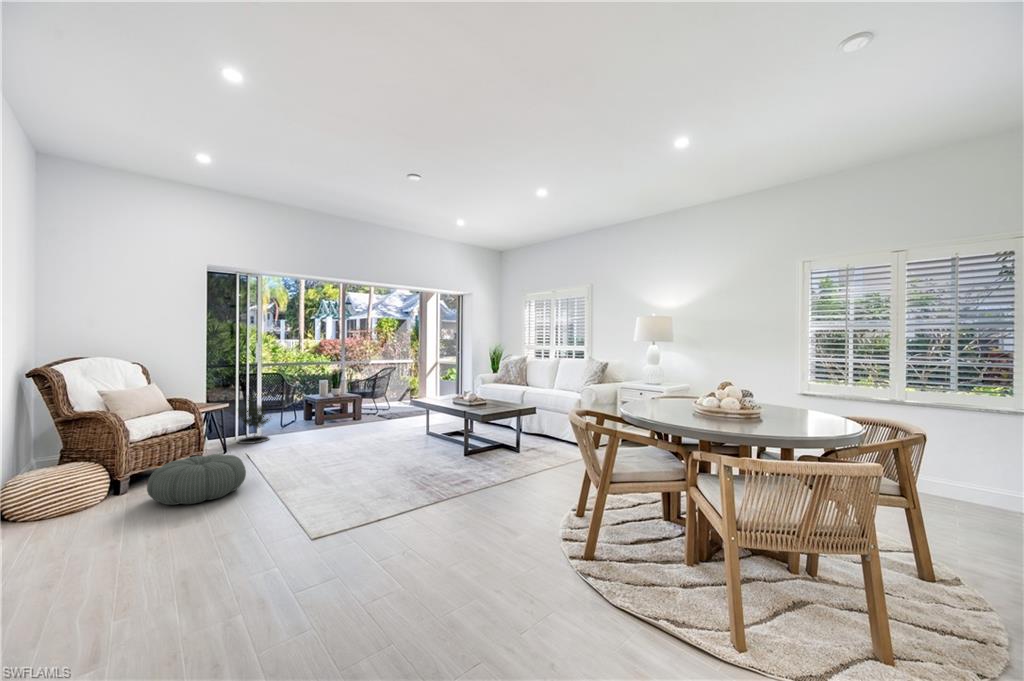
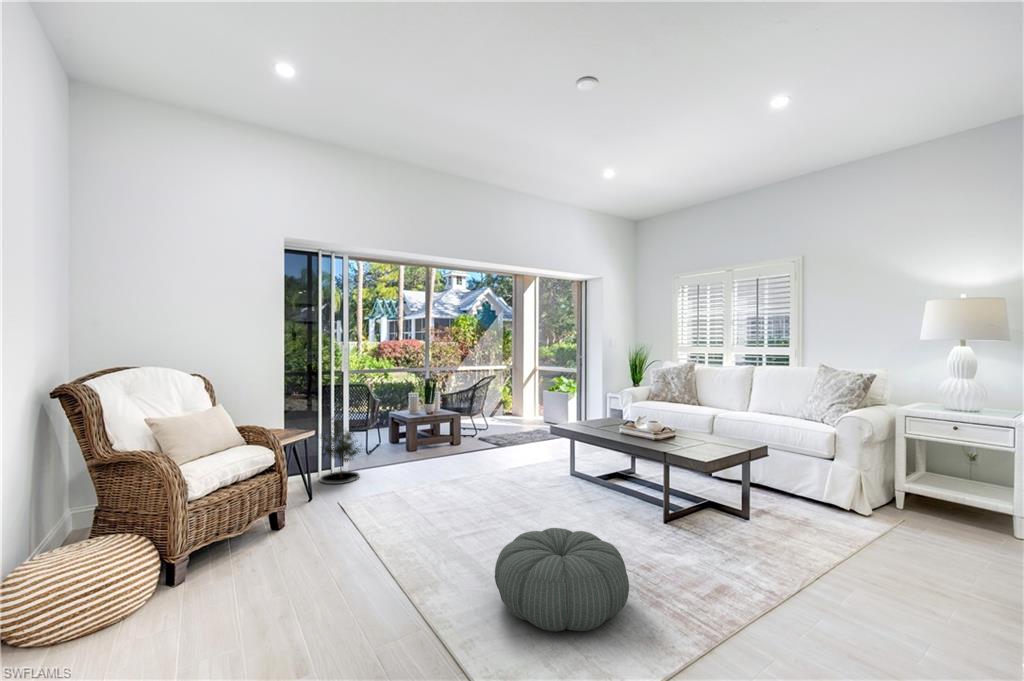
pouf: present [147,454,246,505] -> present [495,528,629,631]

